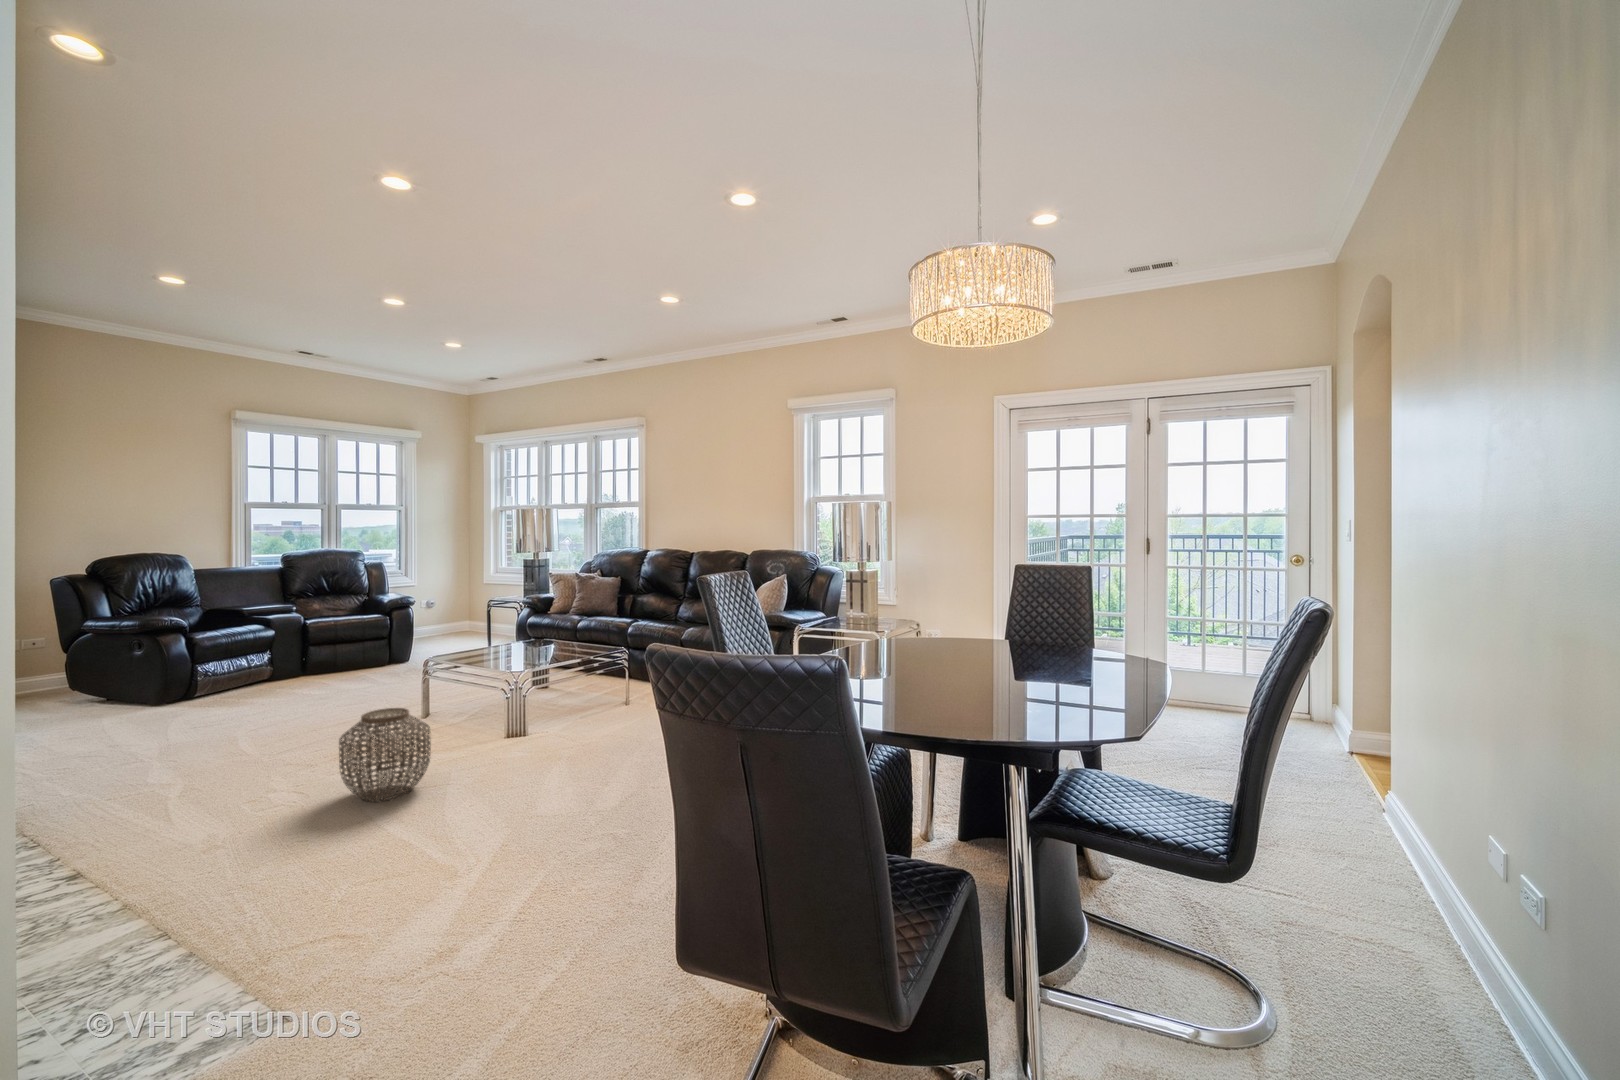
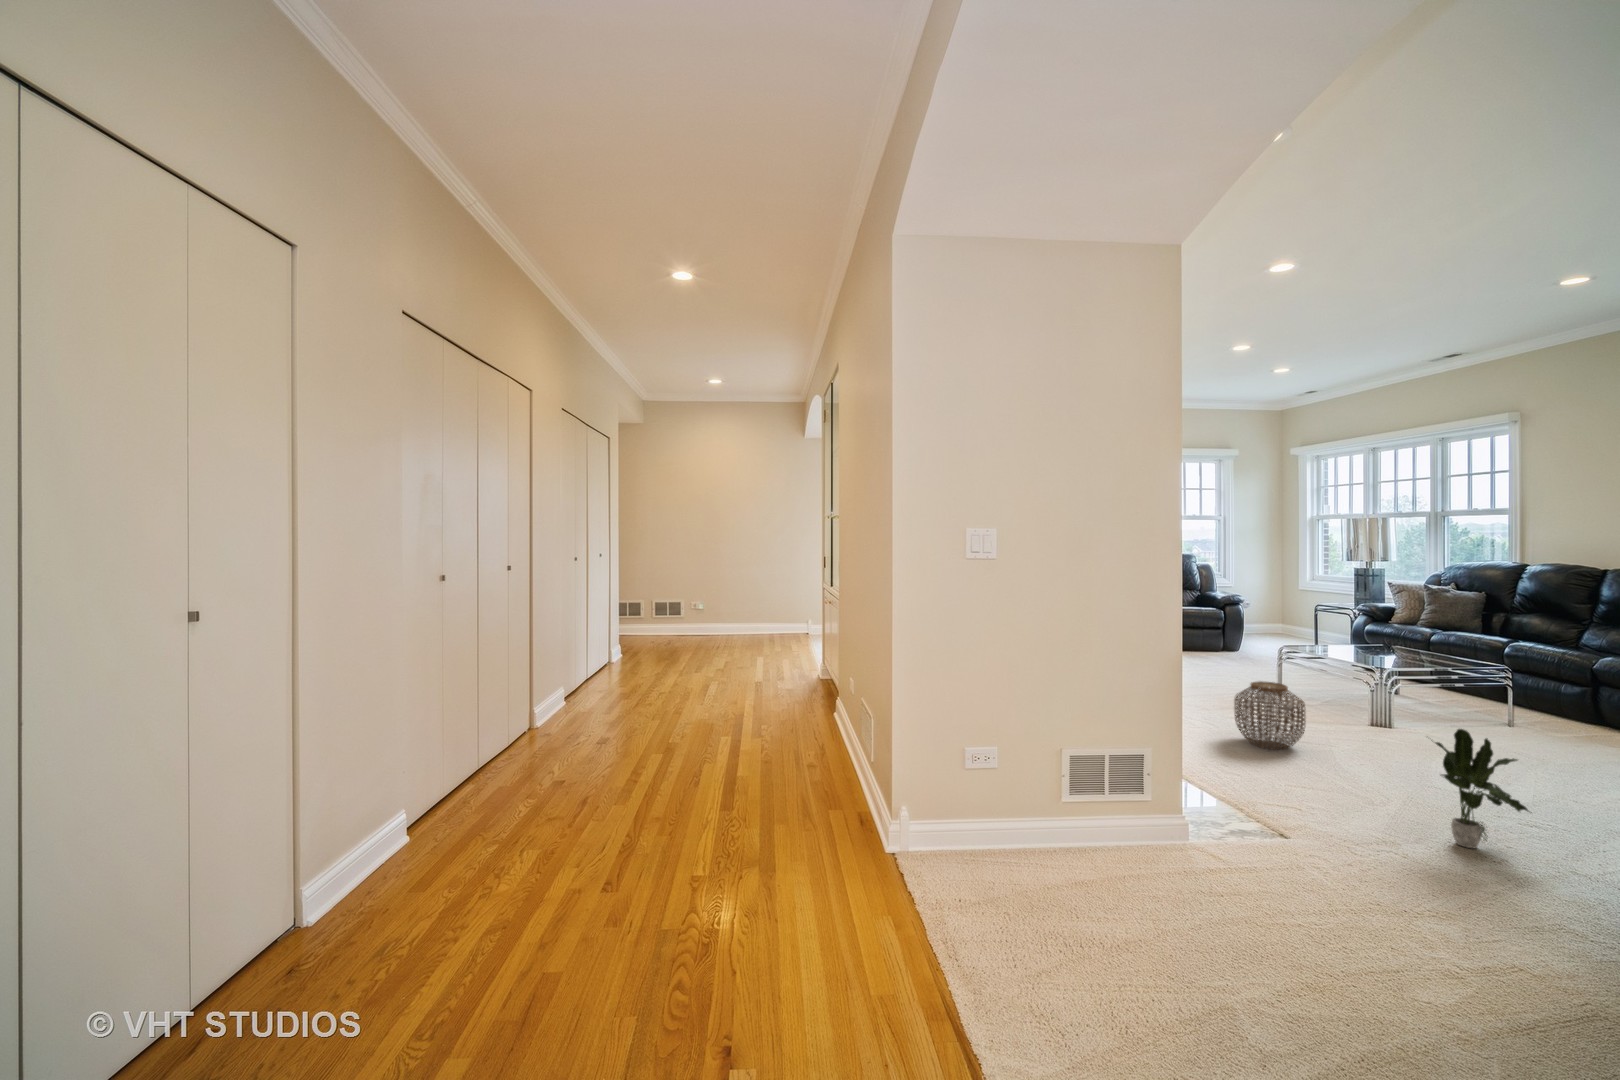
potted plant: none [526,736,619,877] -> present [1435,729,1528,848]

